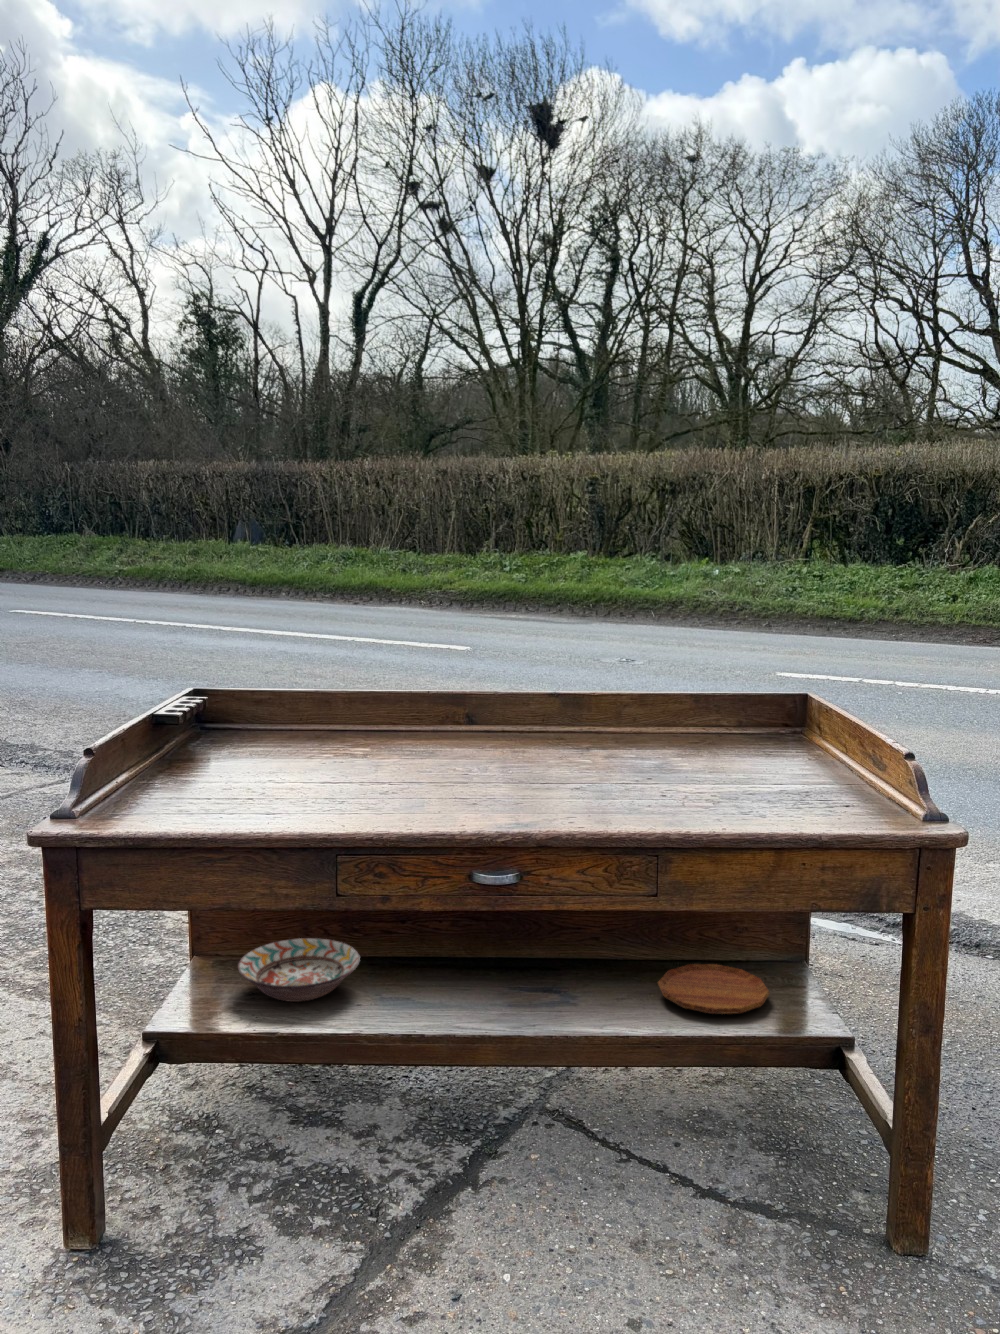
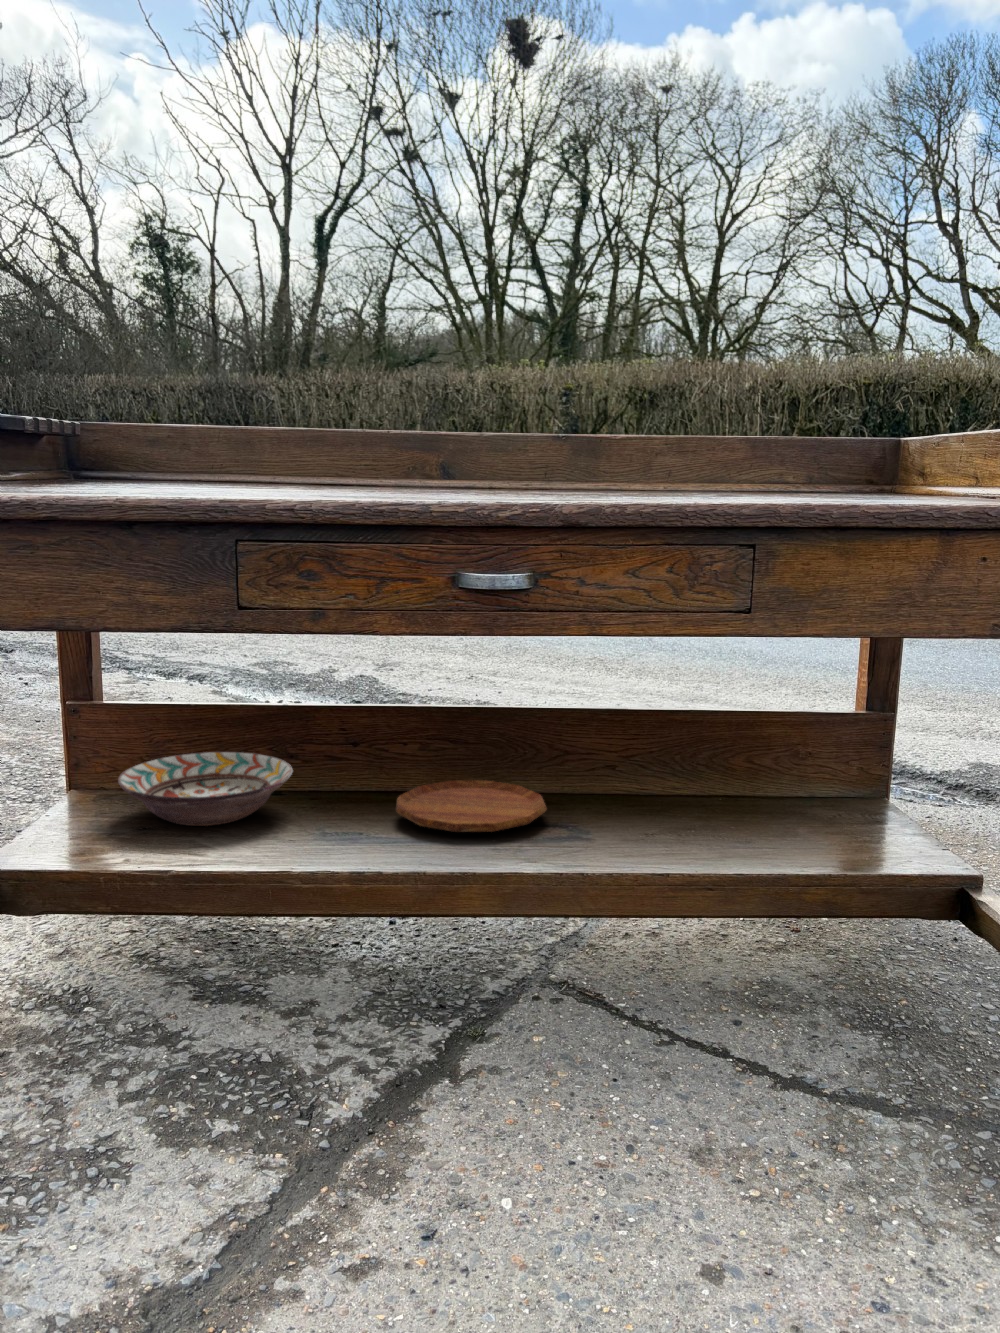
tray: present [658,964,770,1014] -> present [396,780,547,832]

